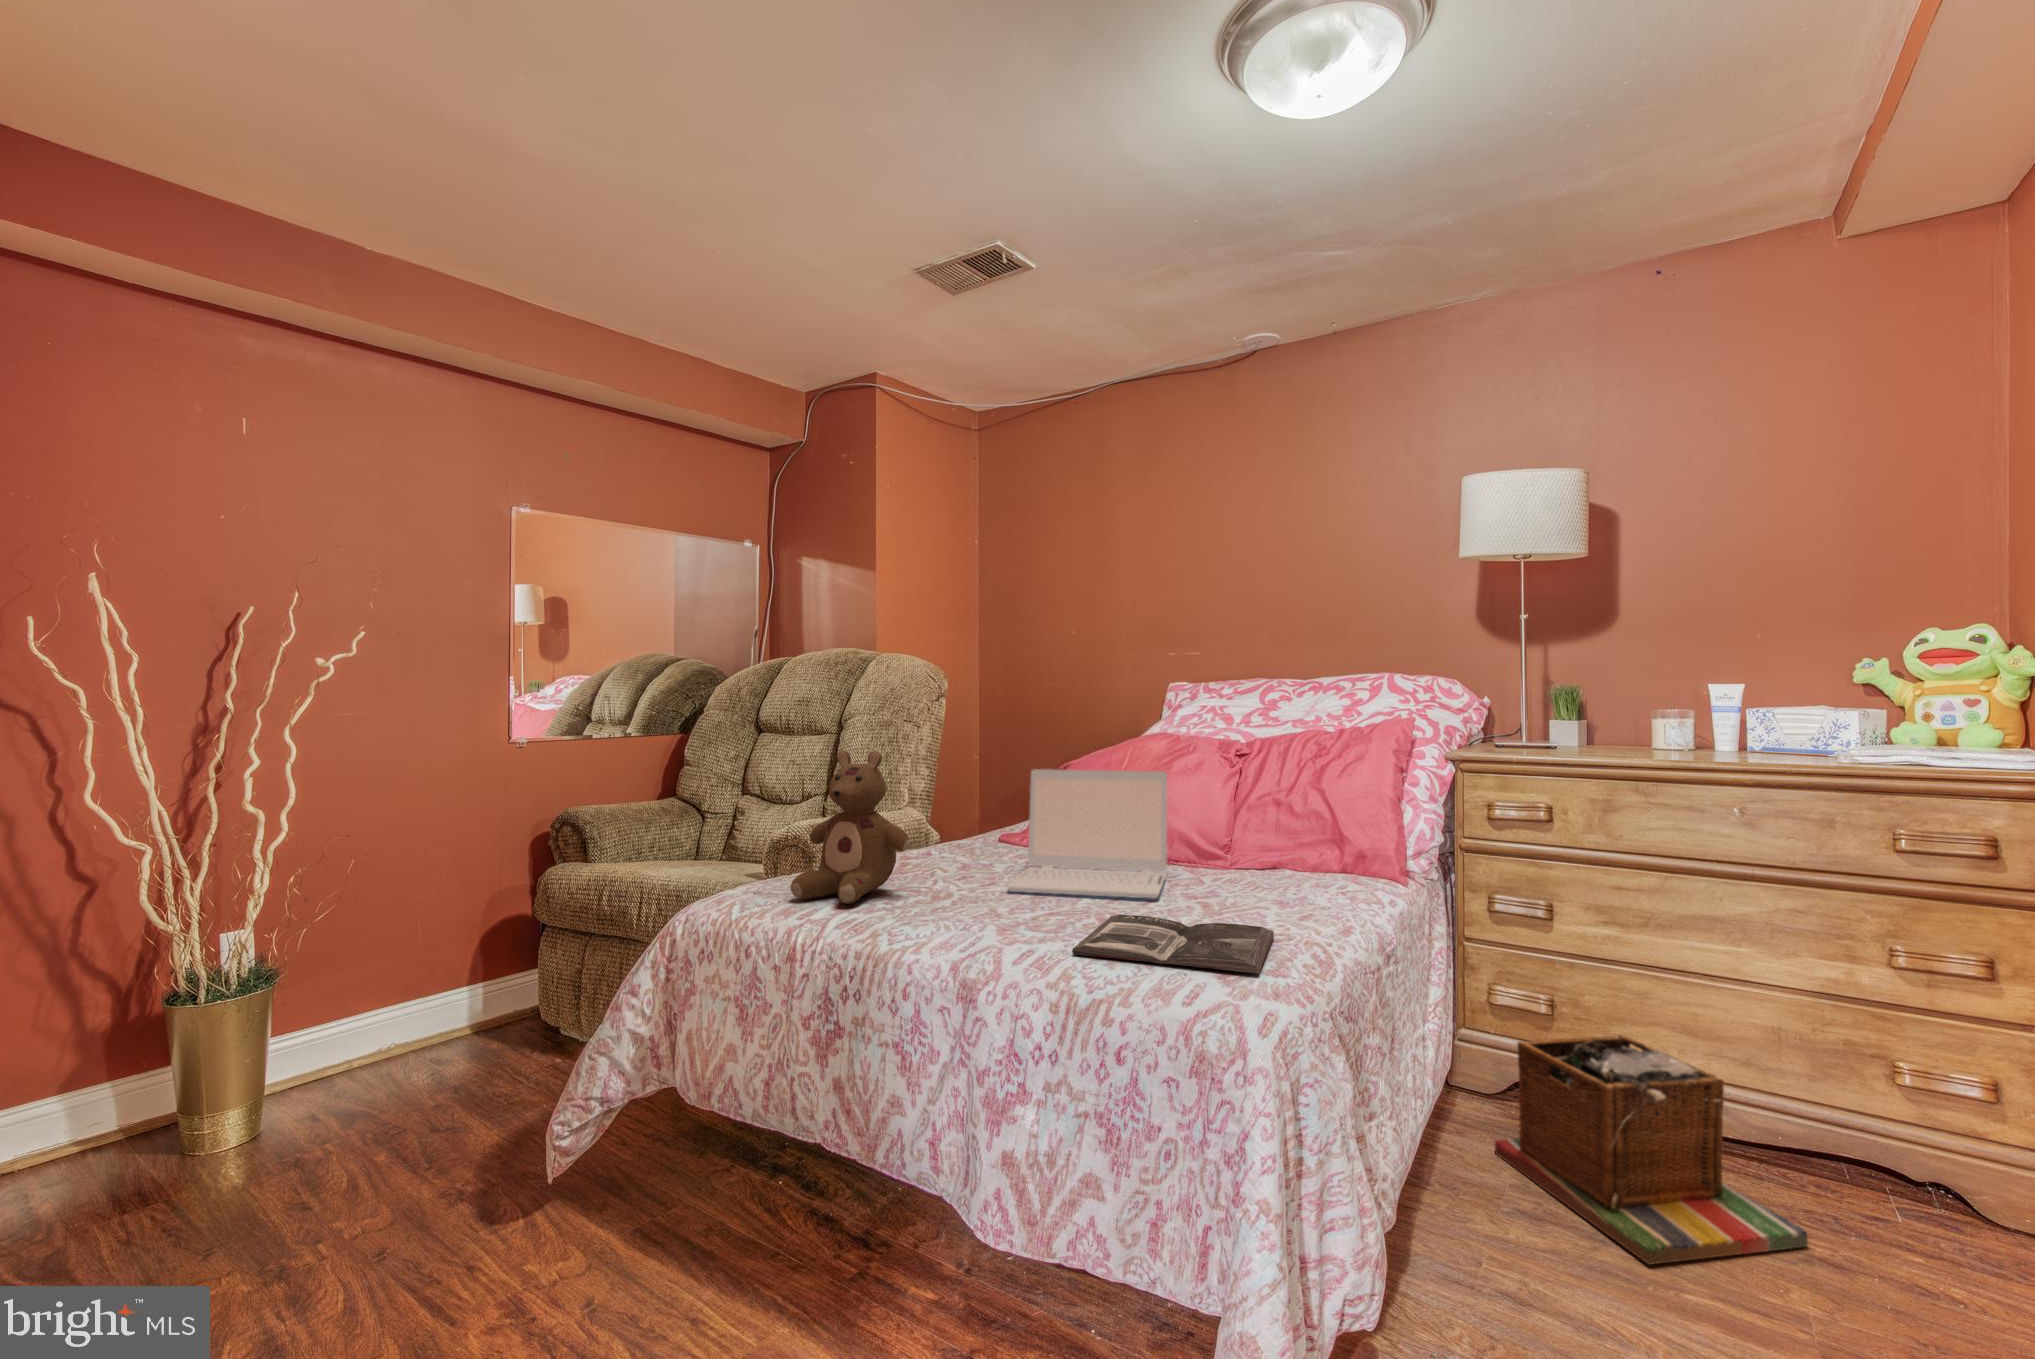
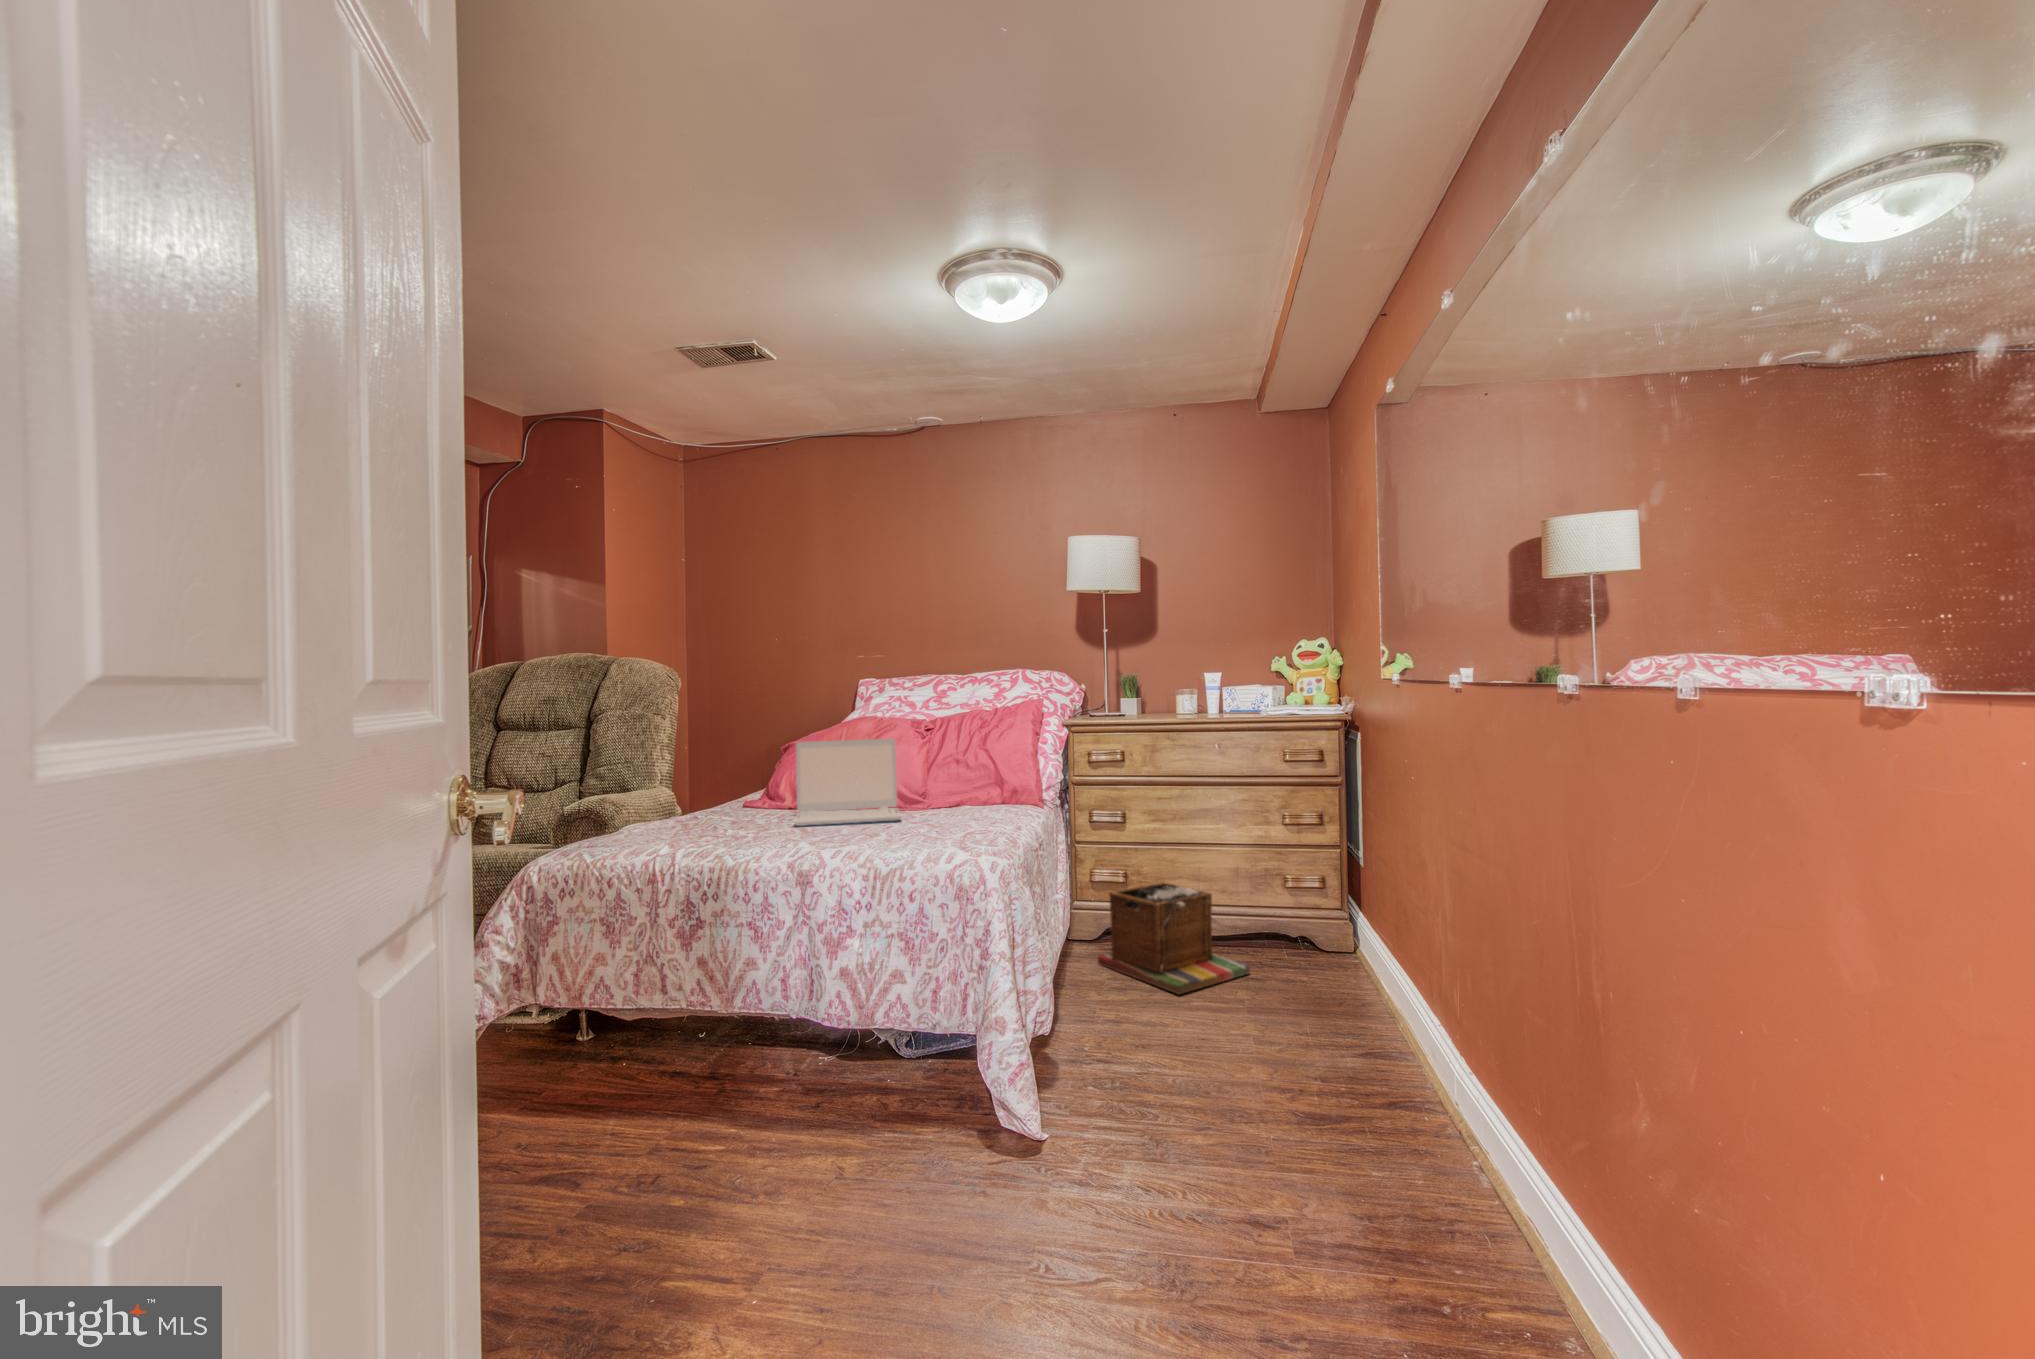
stuffed bear: present [791,750,910,904] -> none [634,730,725,842]
magazine: present [1072,914,1274,973] -> none [870,824,985,847]

